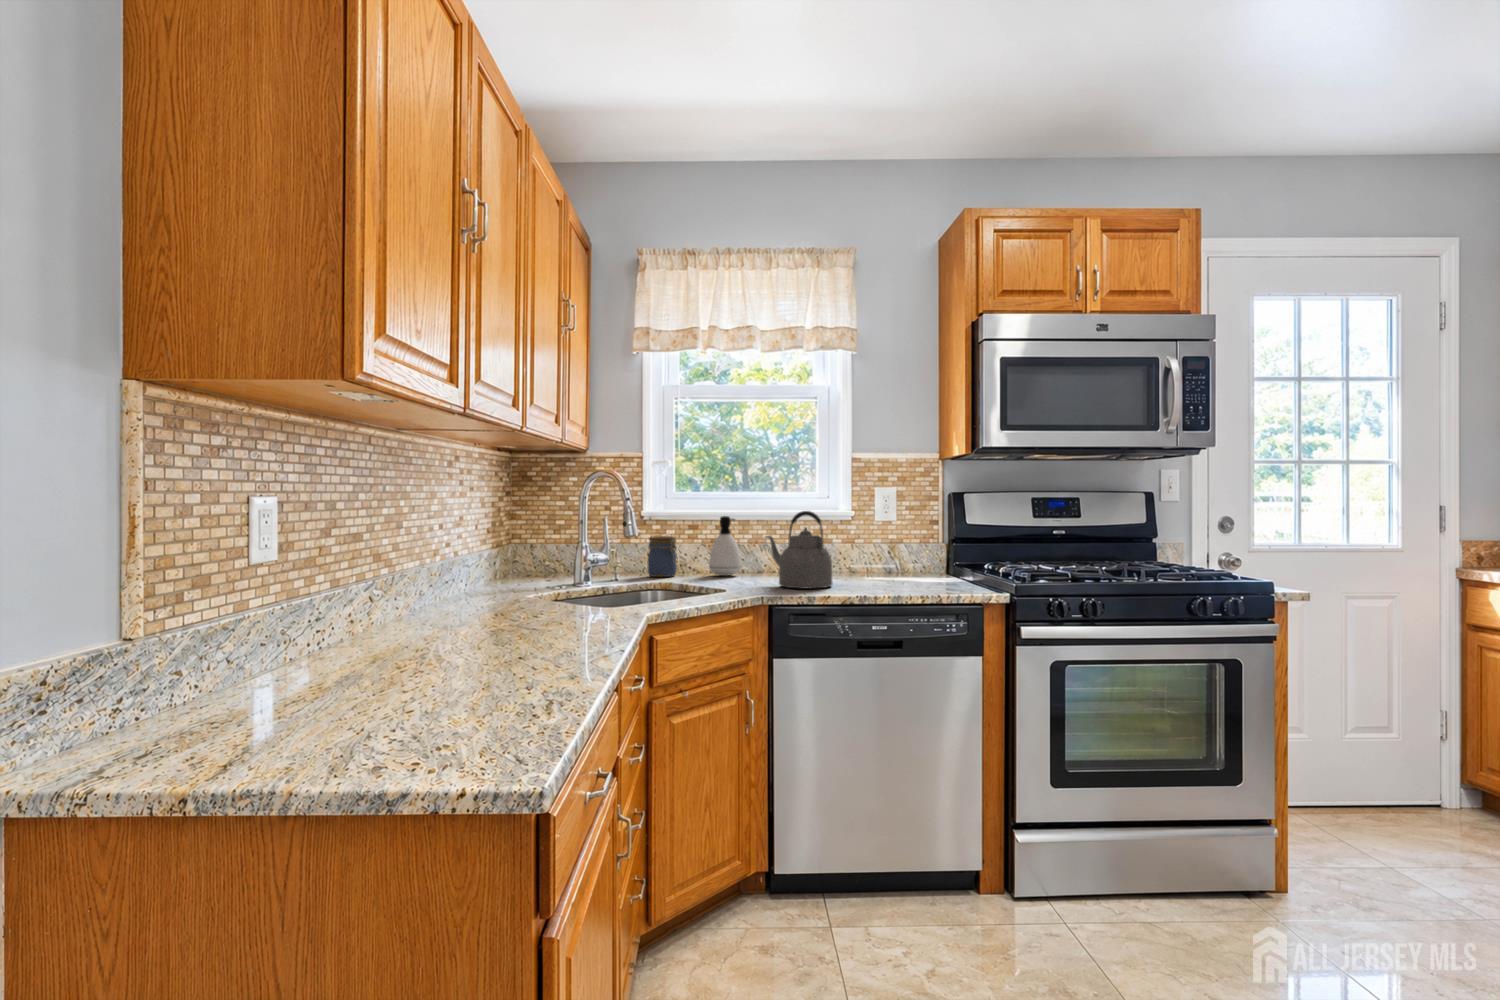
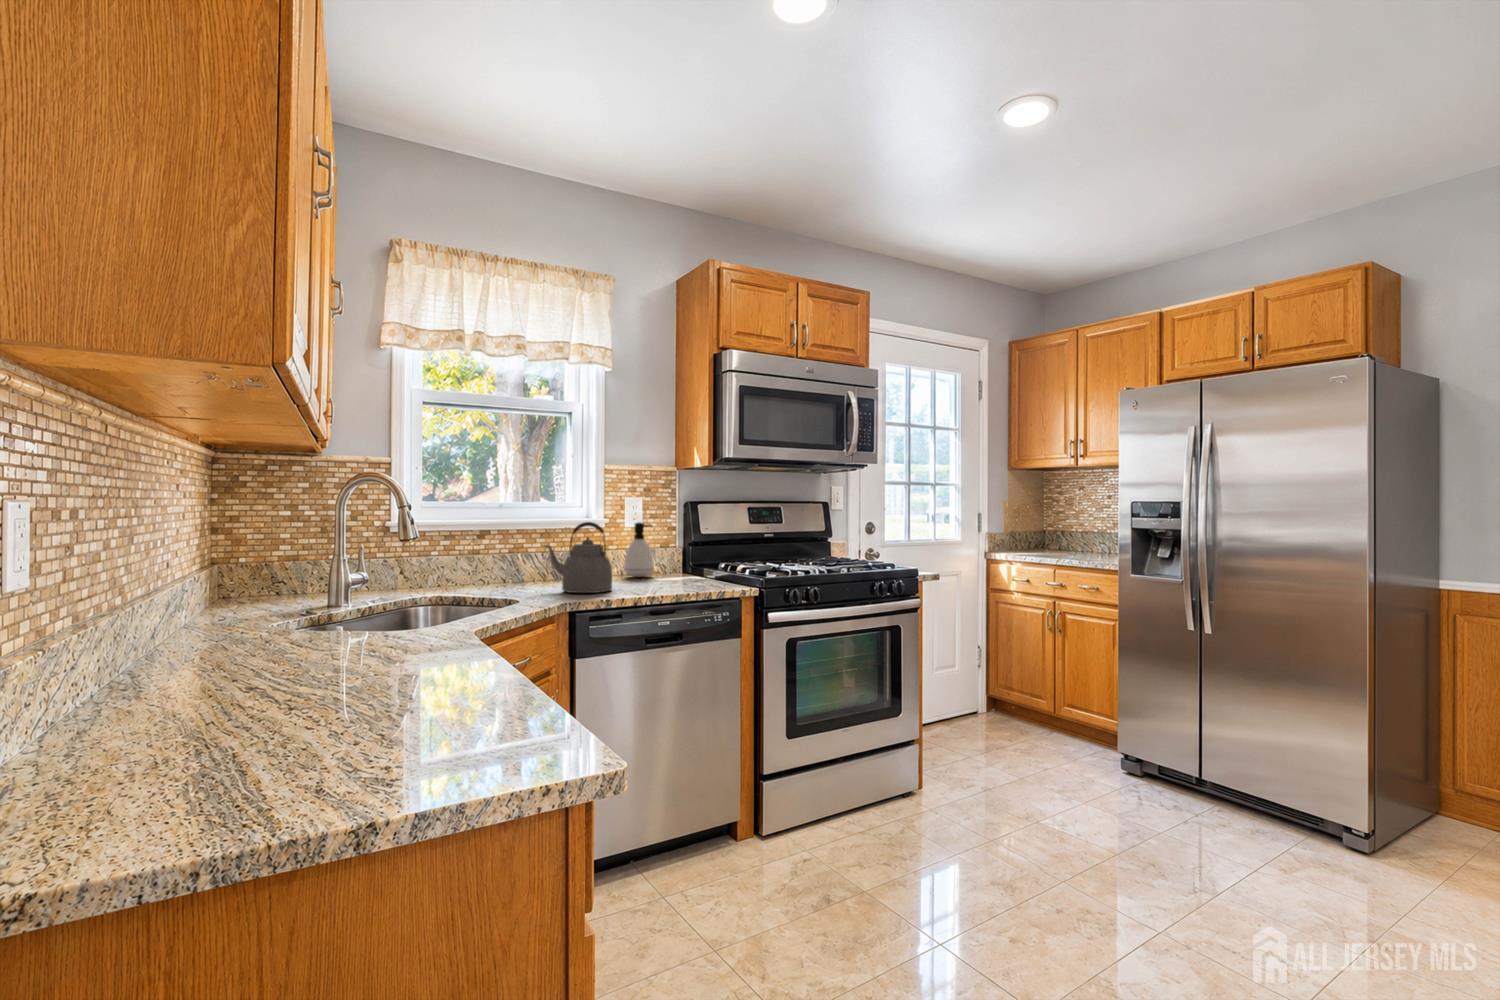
soap dispenser: present [709,516,741,576] -> present [624,522,654,577]
jar: present [648,535,677,577] -> none [398,546,435,590]

